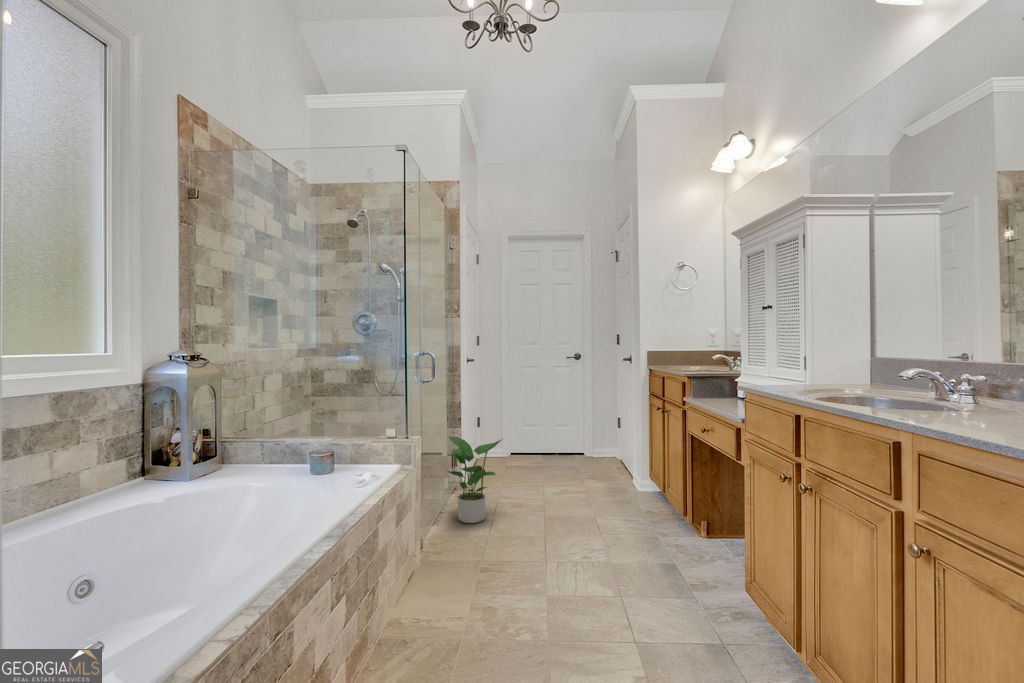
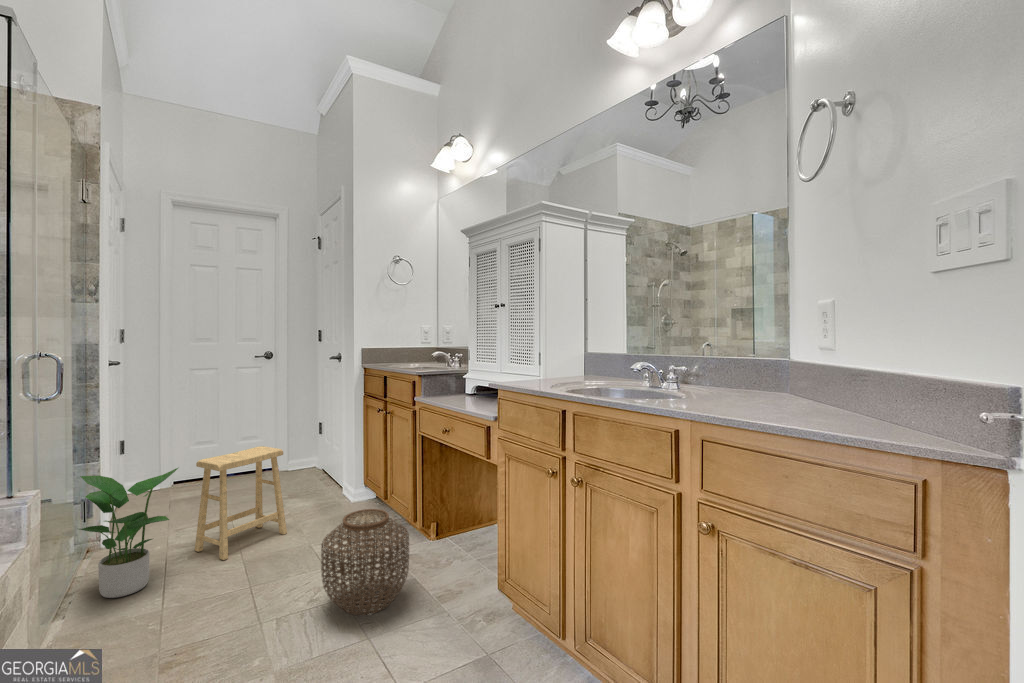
footstool: none [515,431,580,515] -> present [195,446,287,560]
woven basket: none [592,491,666,580] -> present [321,509,409,615]

